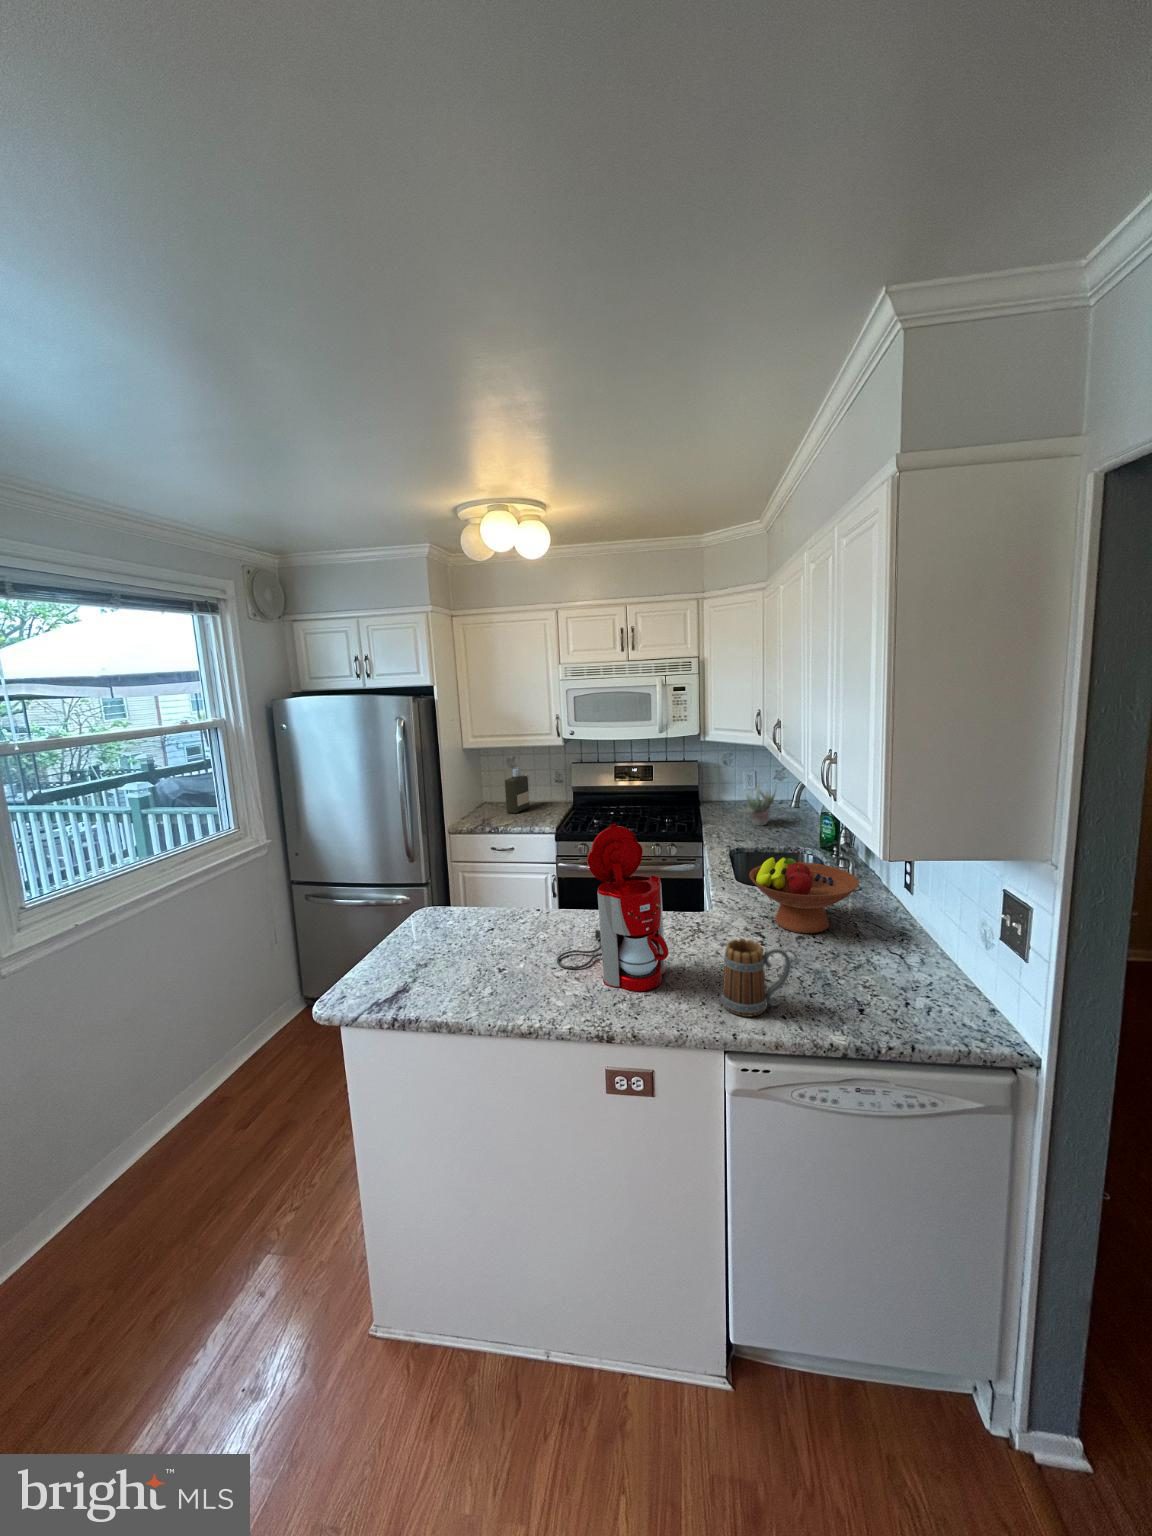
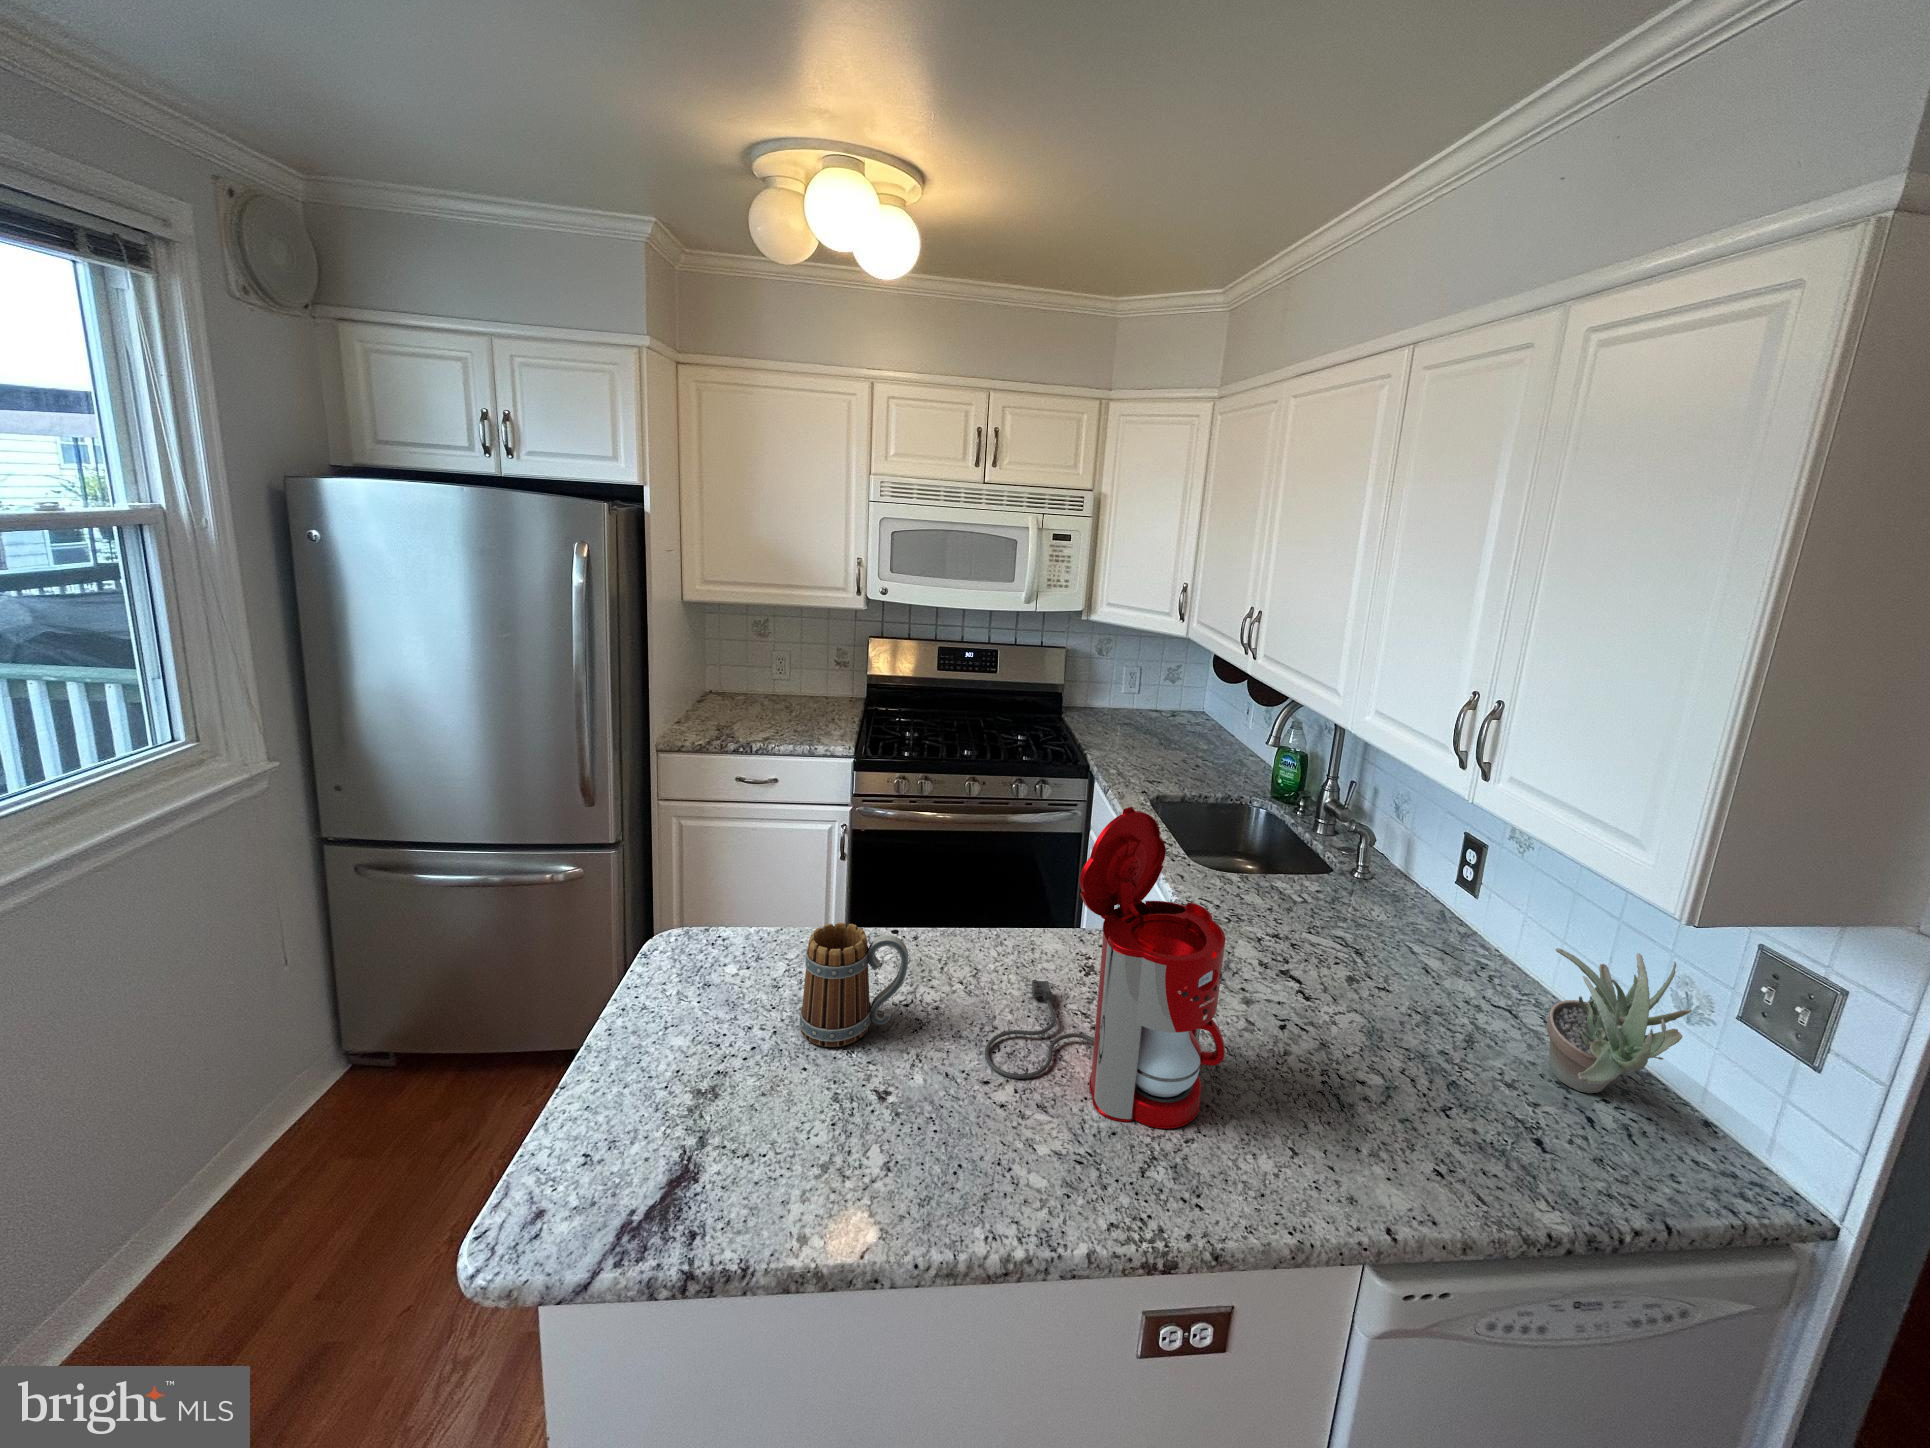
bottle: present [505,769,529,813] -> none [760,643,798,717]
succulent plant: present [736,784,776,826] -> present [1547,948,1692,1093]
fruit bowl: present [749,857,859,933] -> none [1259,836,1435,965]
mug: present [722,939,791,1017] -> present [800,923,908,1047]

